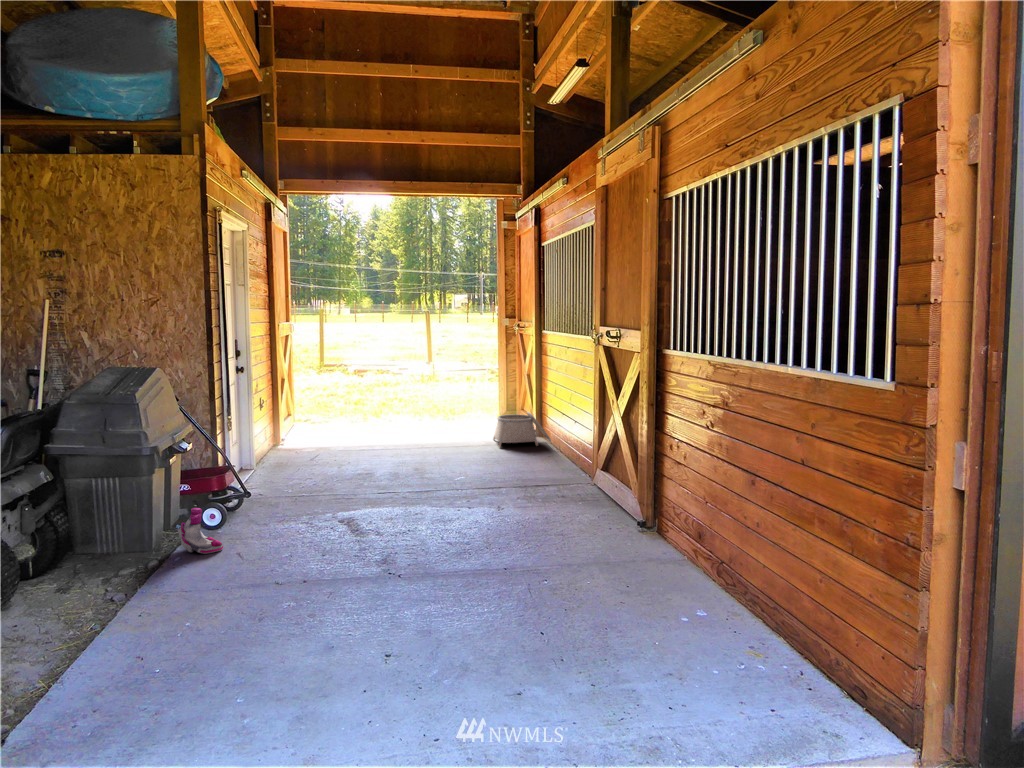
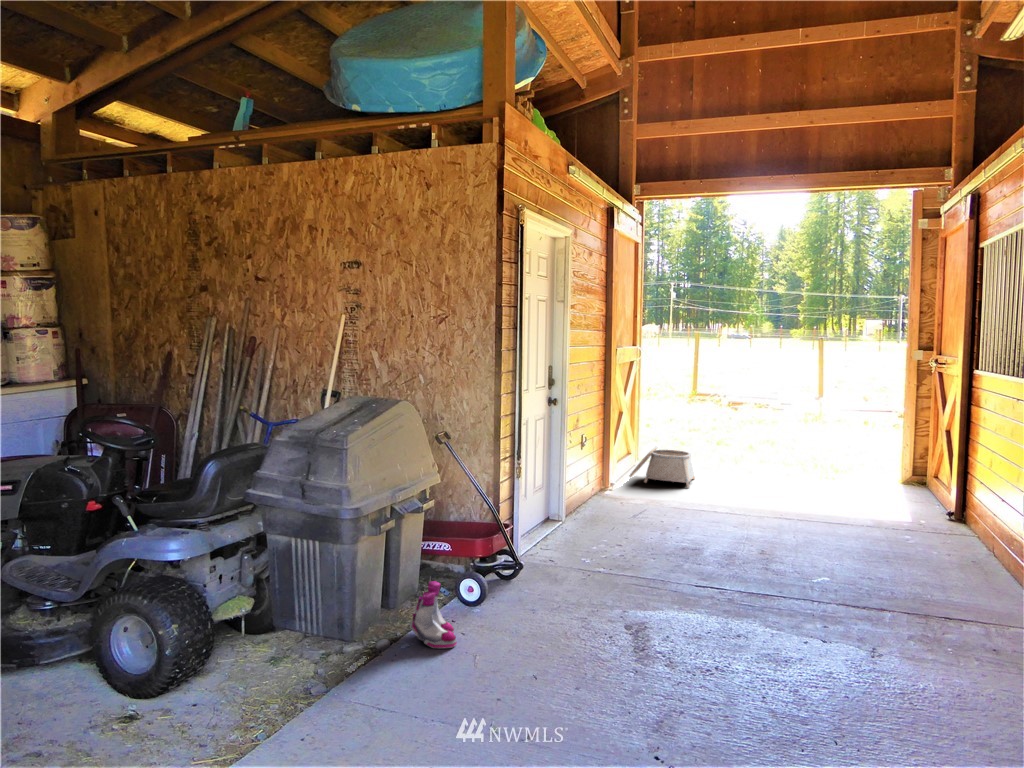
basket: present [493,412,551,447] -> present [629,446,695,487]

